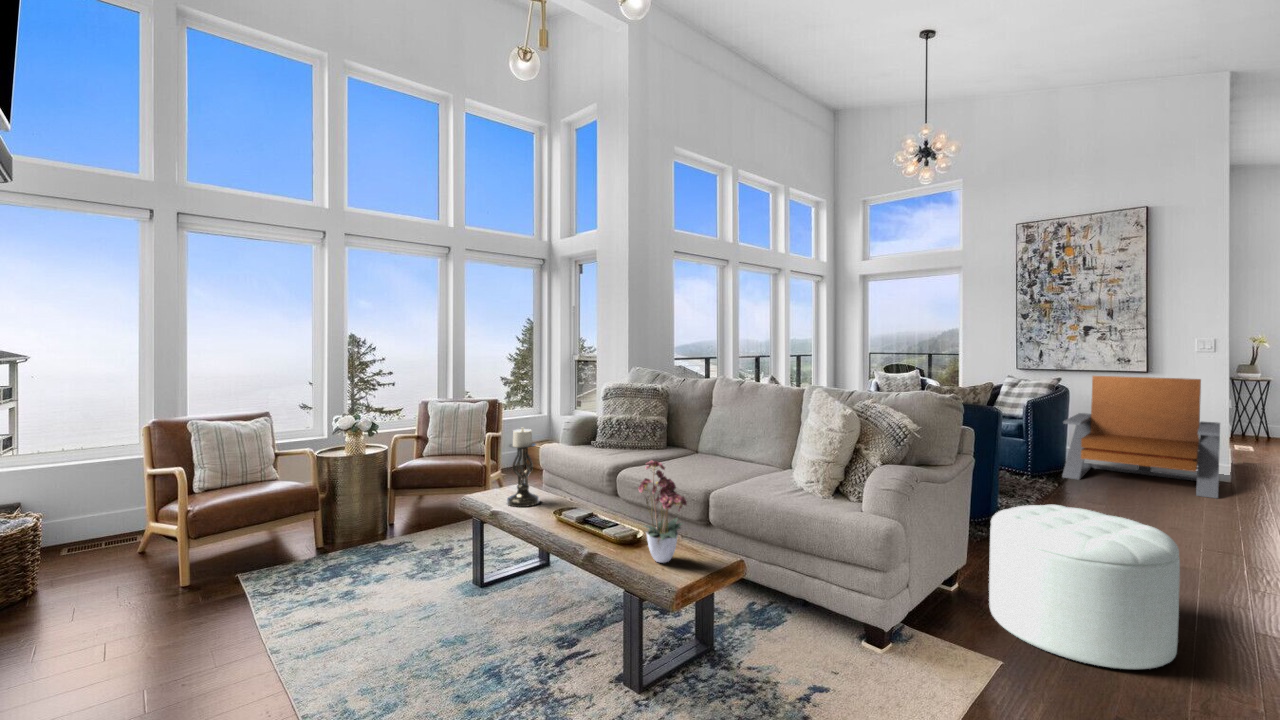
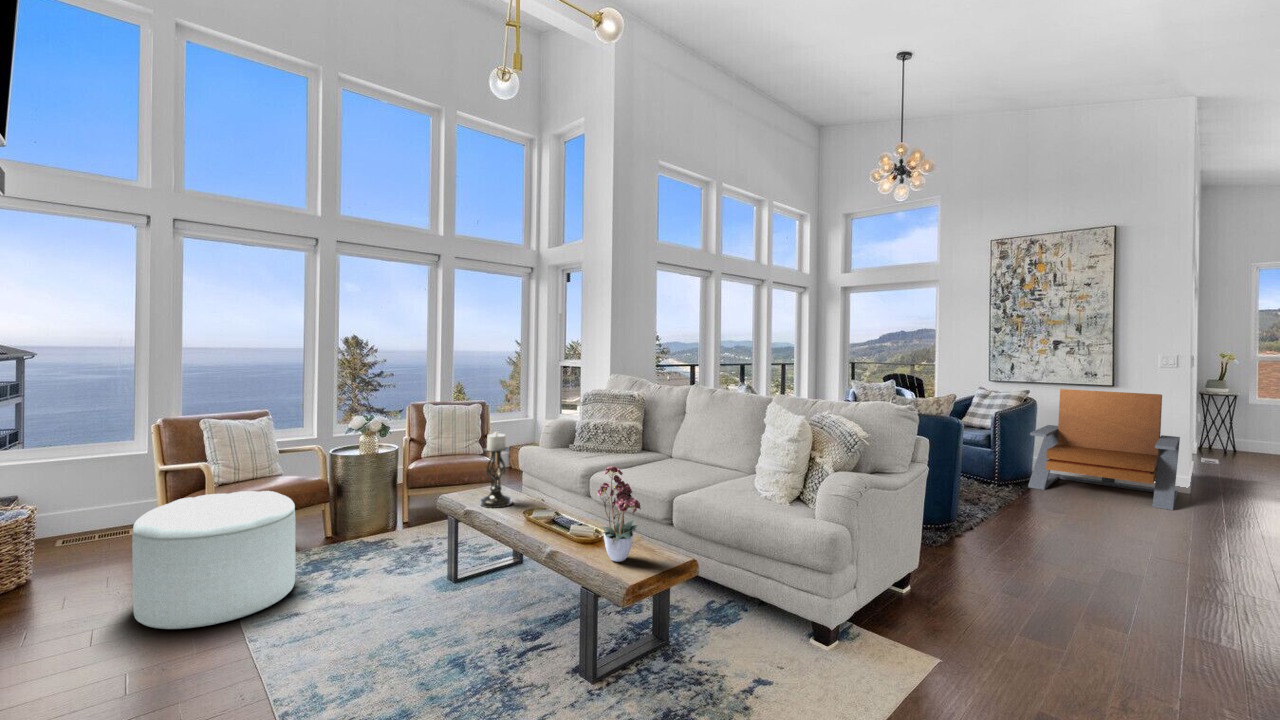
ottoman: present [989,505,1180,669] -> present [132,491,295,629]

